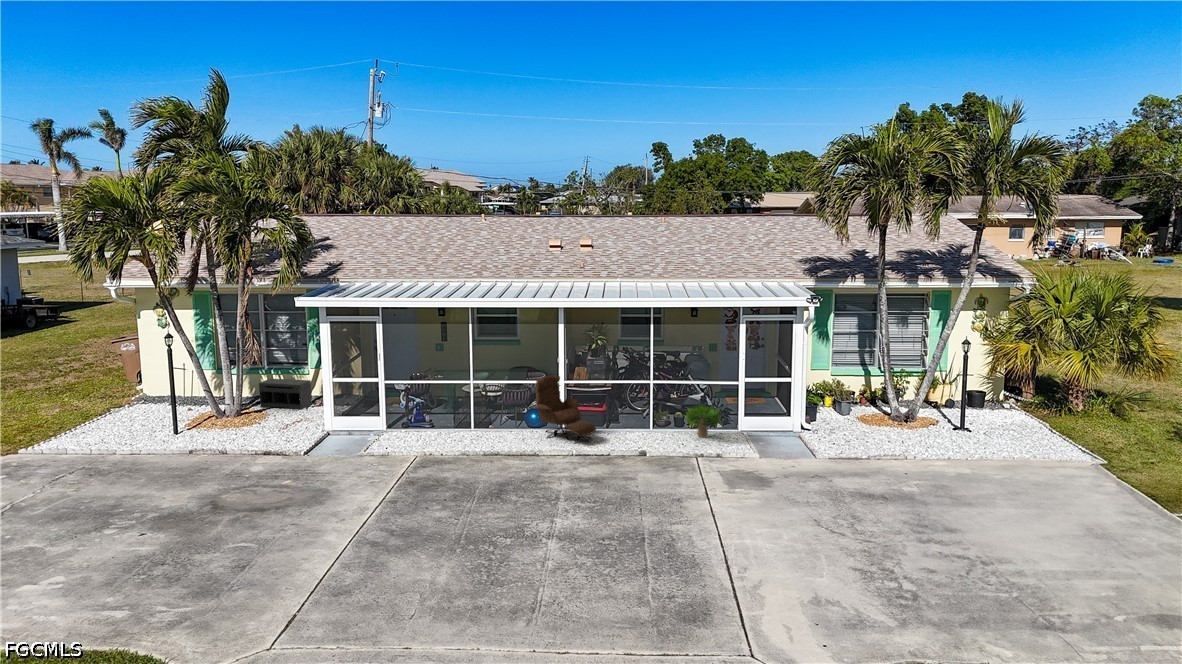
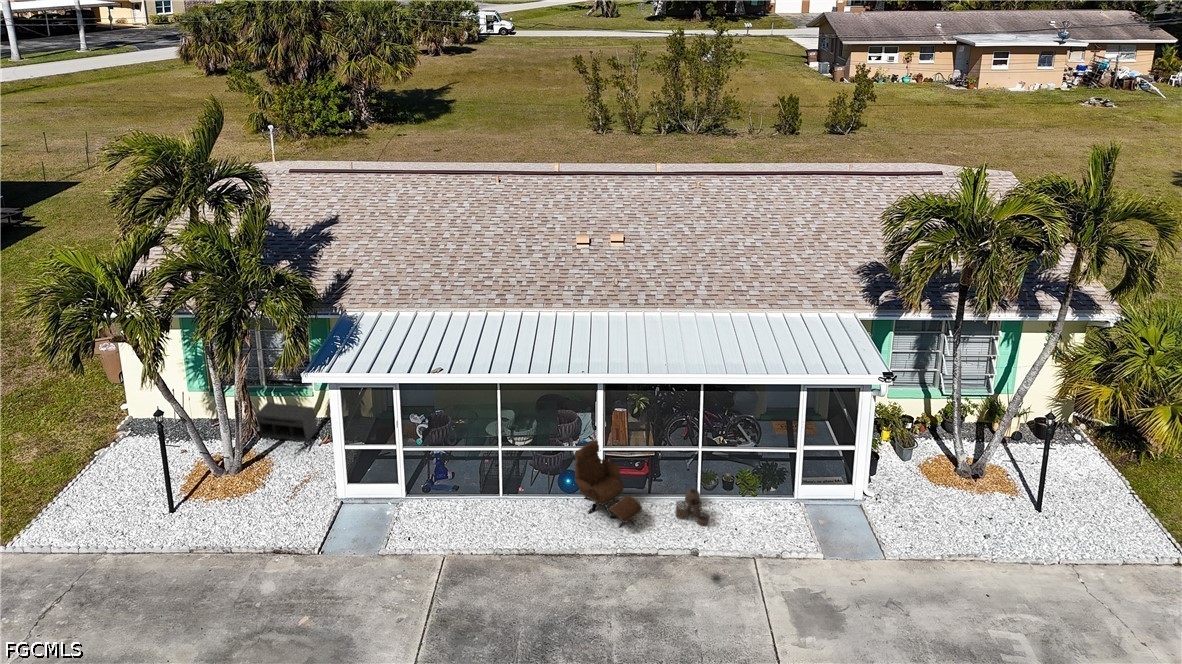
potted plant: present [686,406,721,438] -> none [736,475,781,513]
woven basket: none [627,420,658,443] -> present [676,489,710,526]

